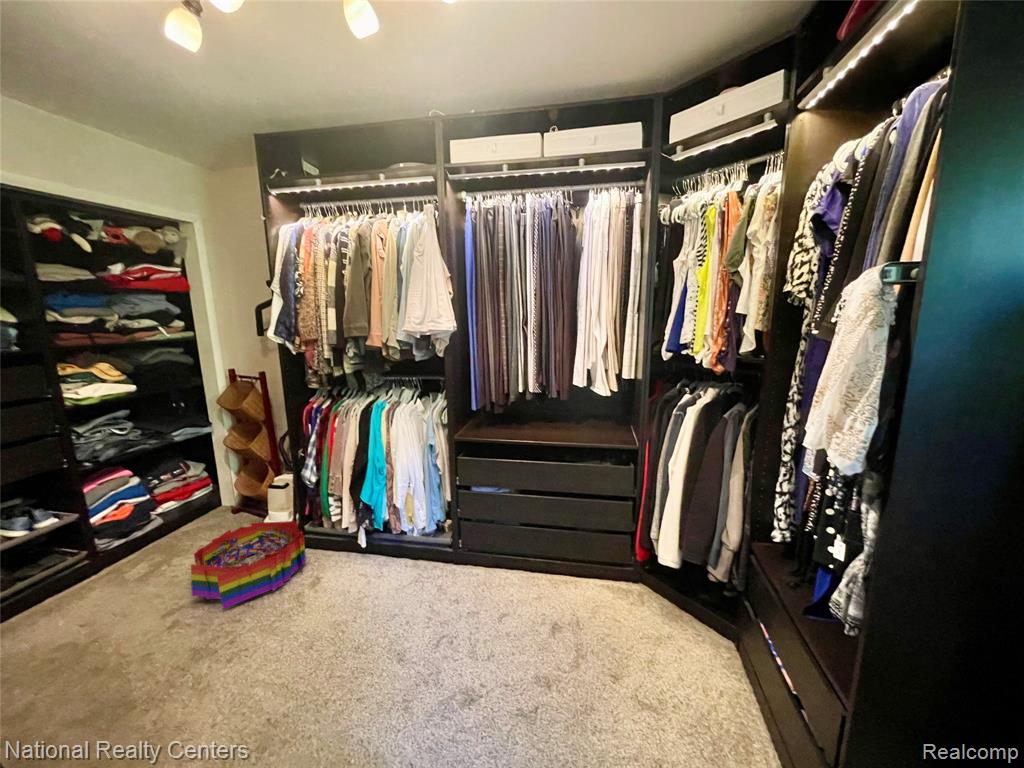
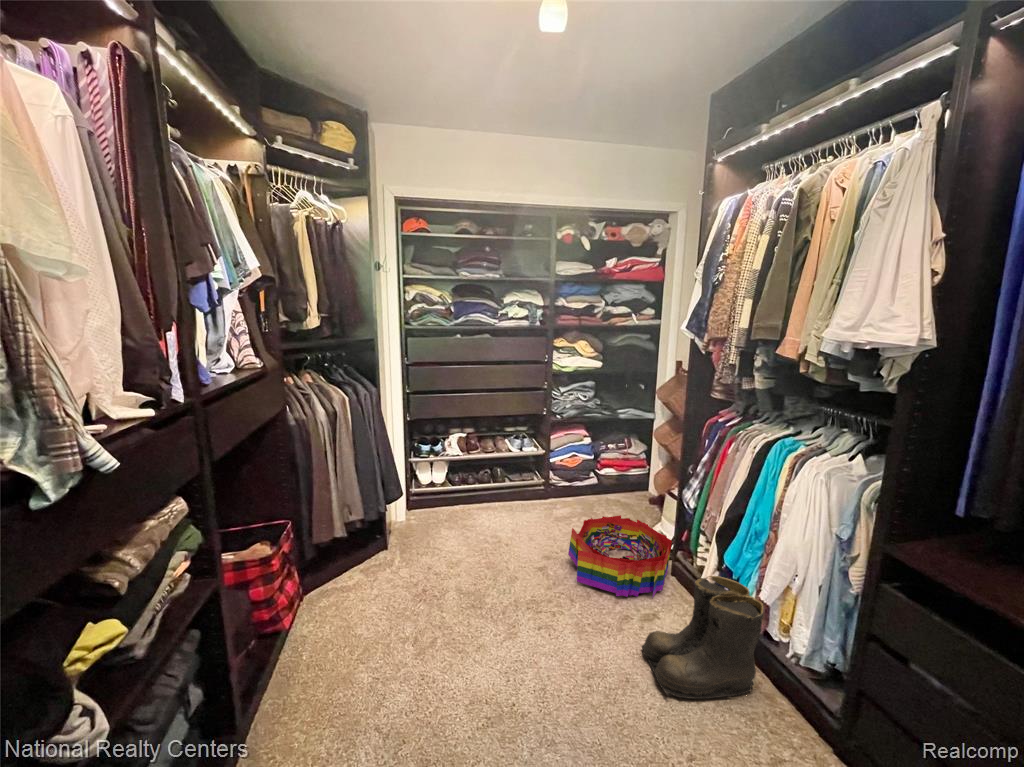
boots: none [324,511,407,614] -> present [642,576,763,699]

